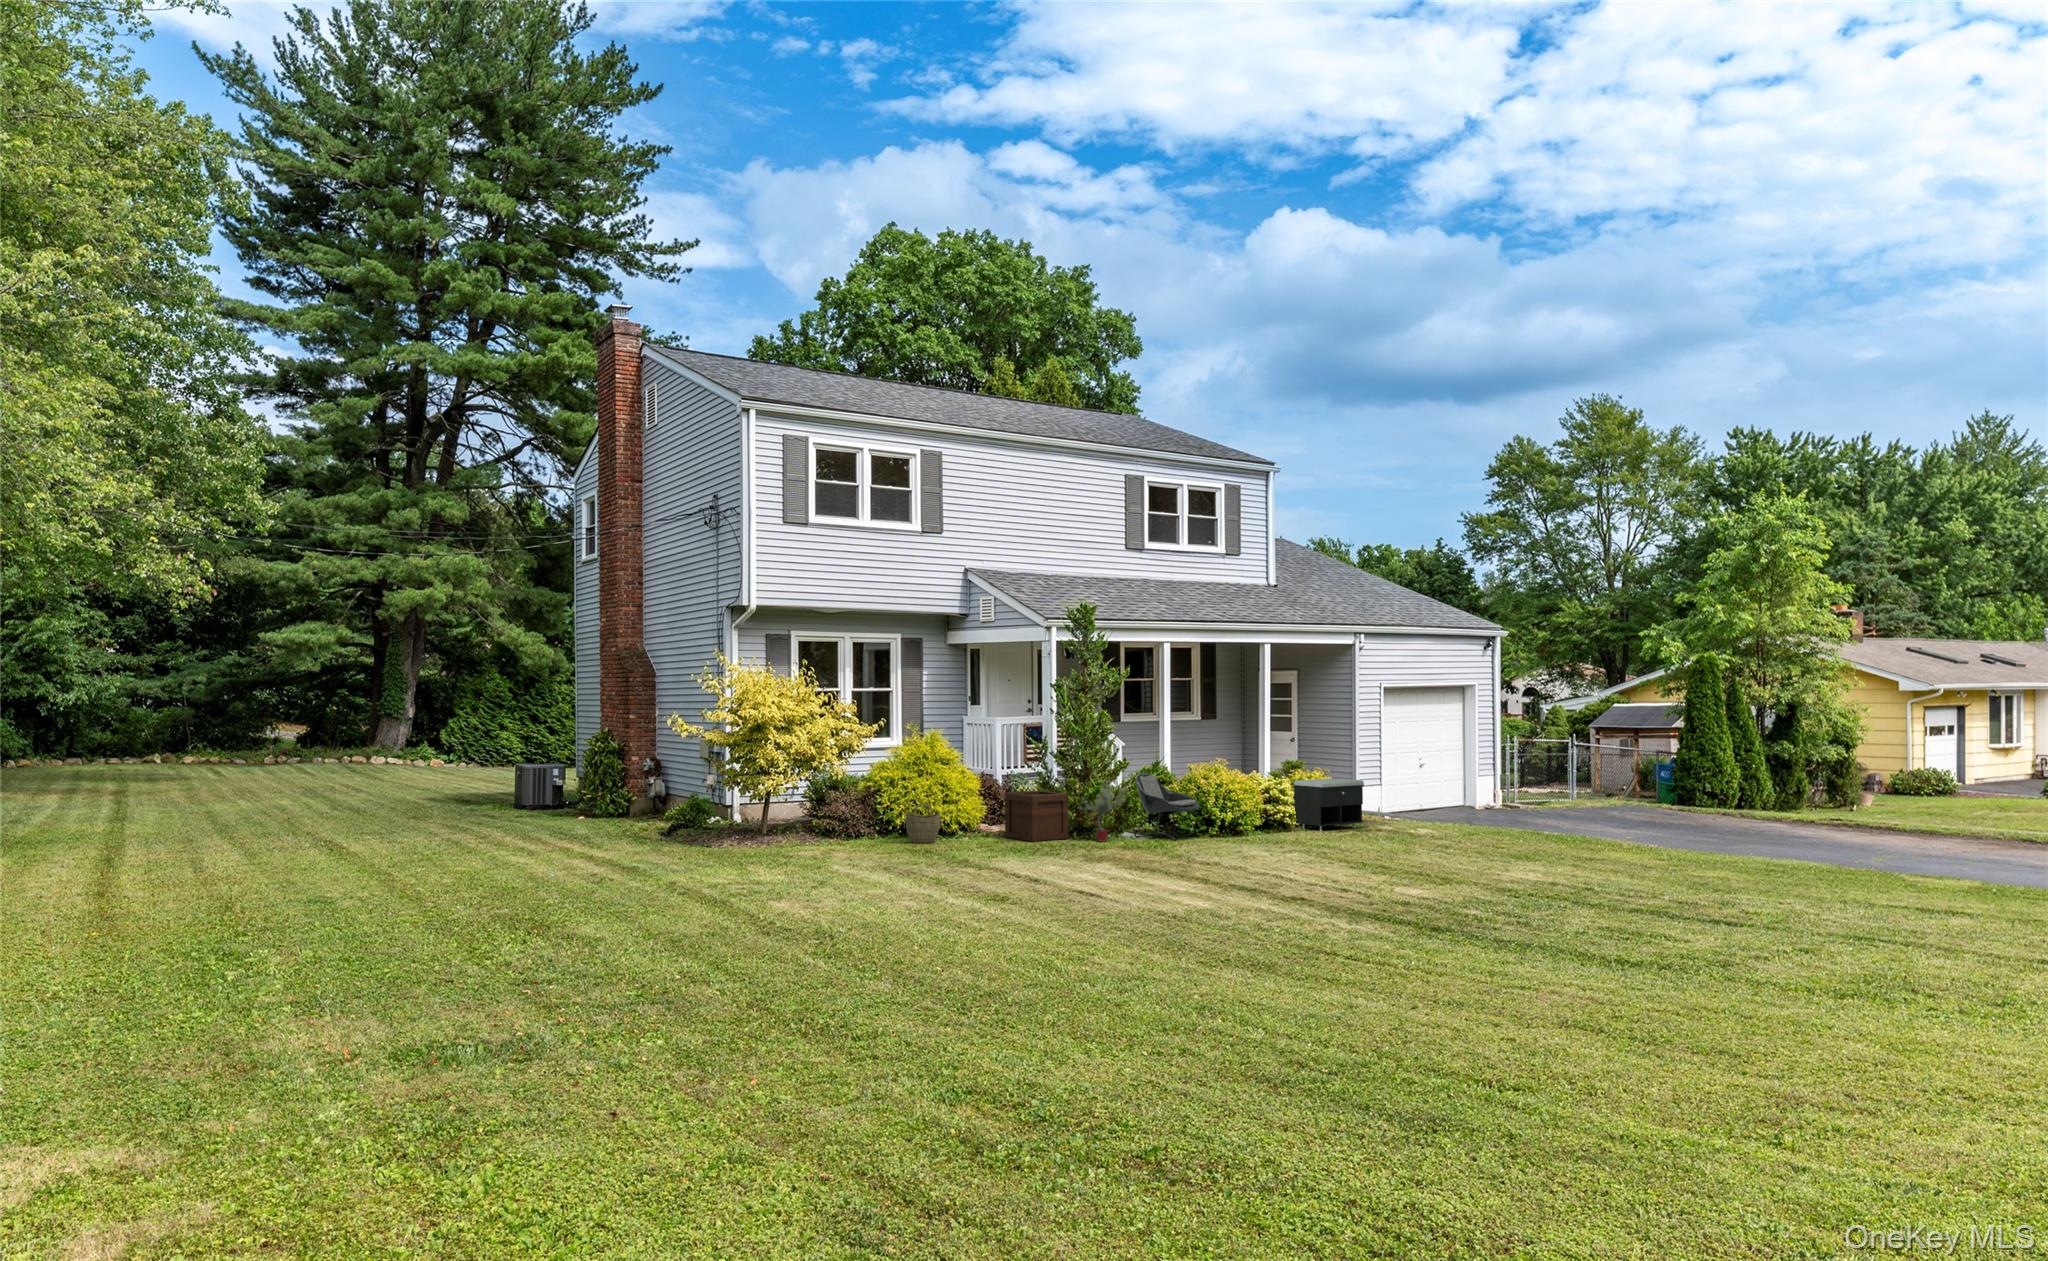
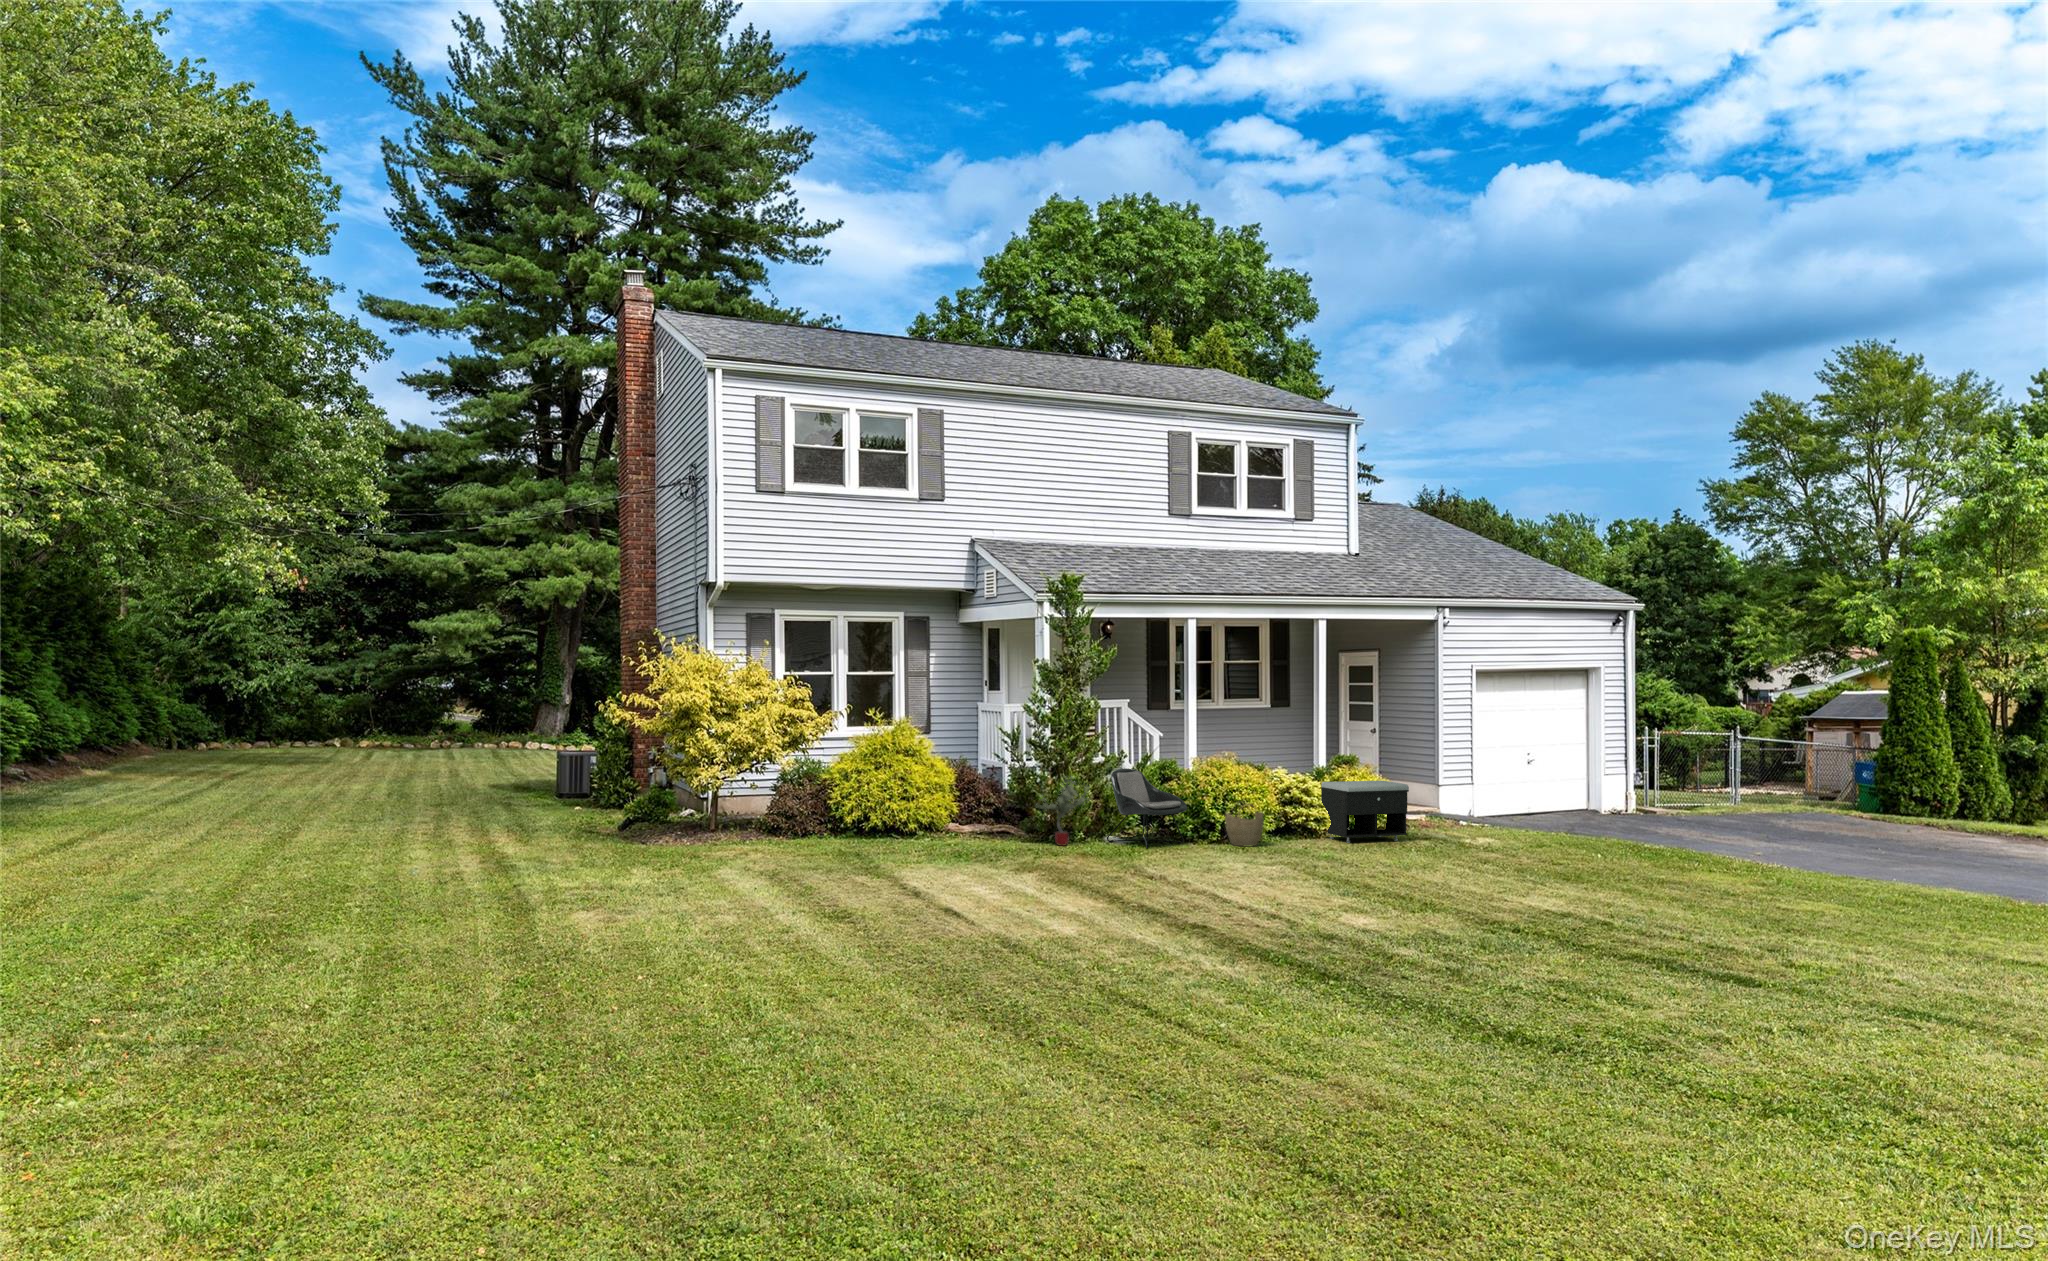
wooden crate: present [1005,791,1068,842] -> none [963,784,1030,842]
woven basket: present [906,802,940,843] -> present [1225,804,1264,846]

